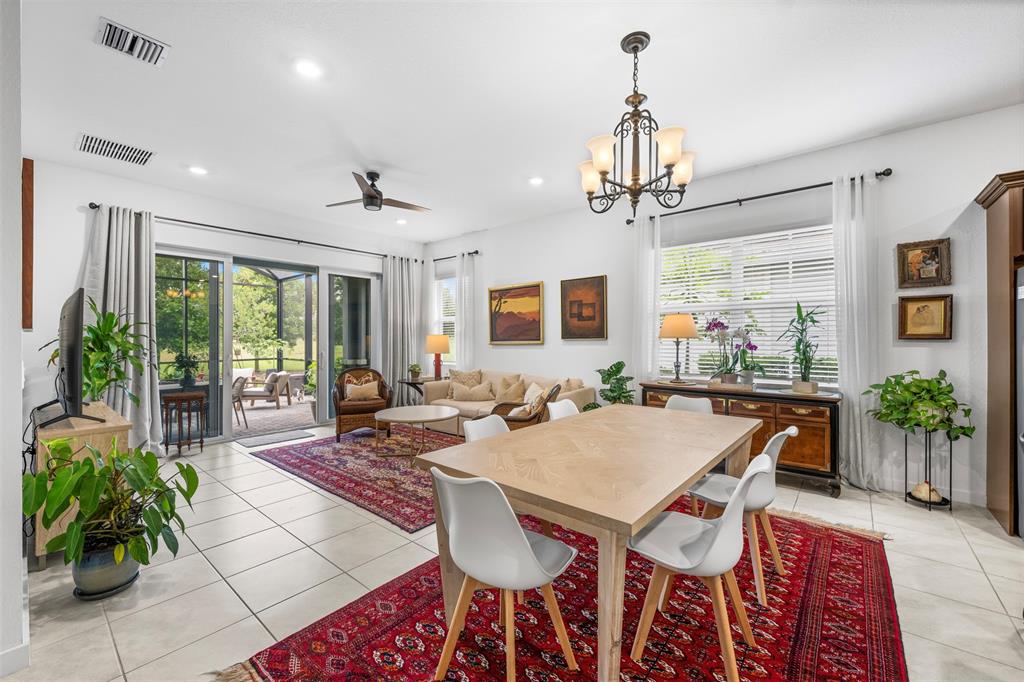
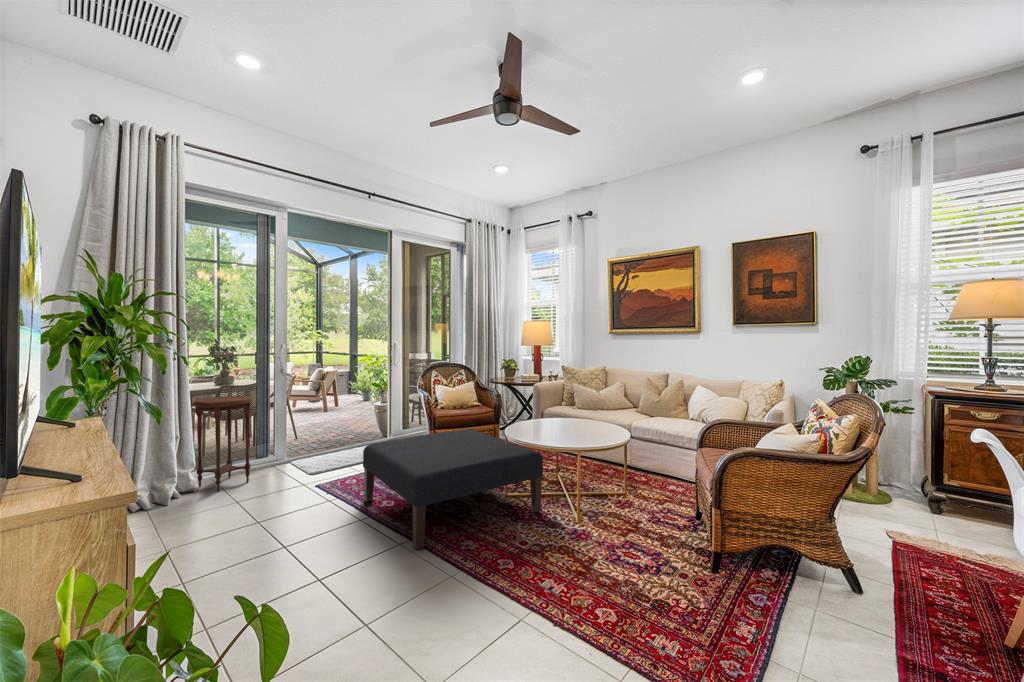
ottoman: none [279,414,396,482] -> present [363,429,543,549]

